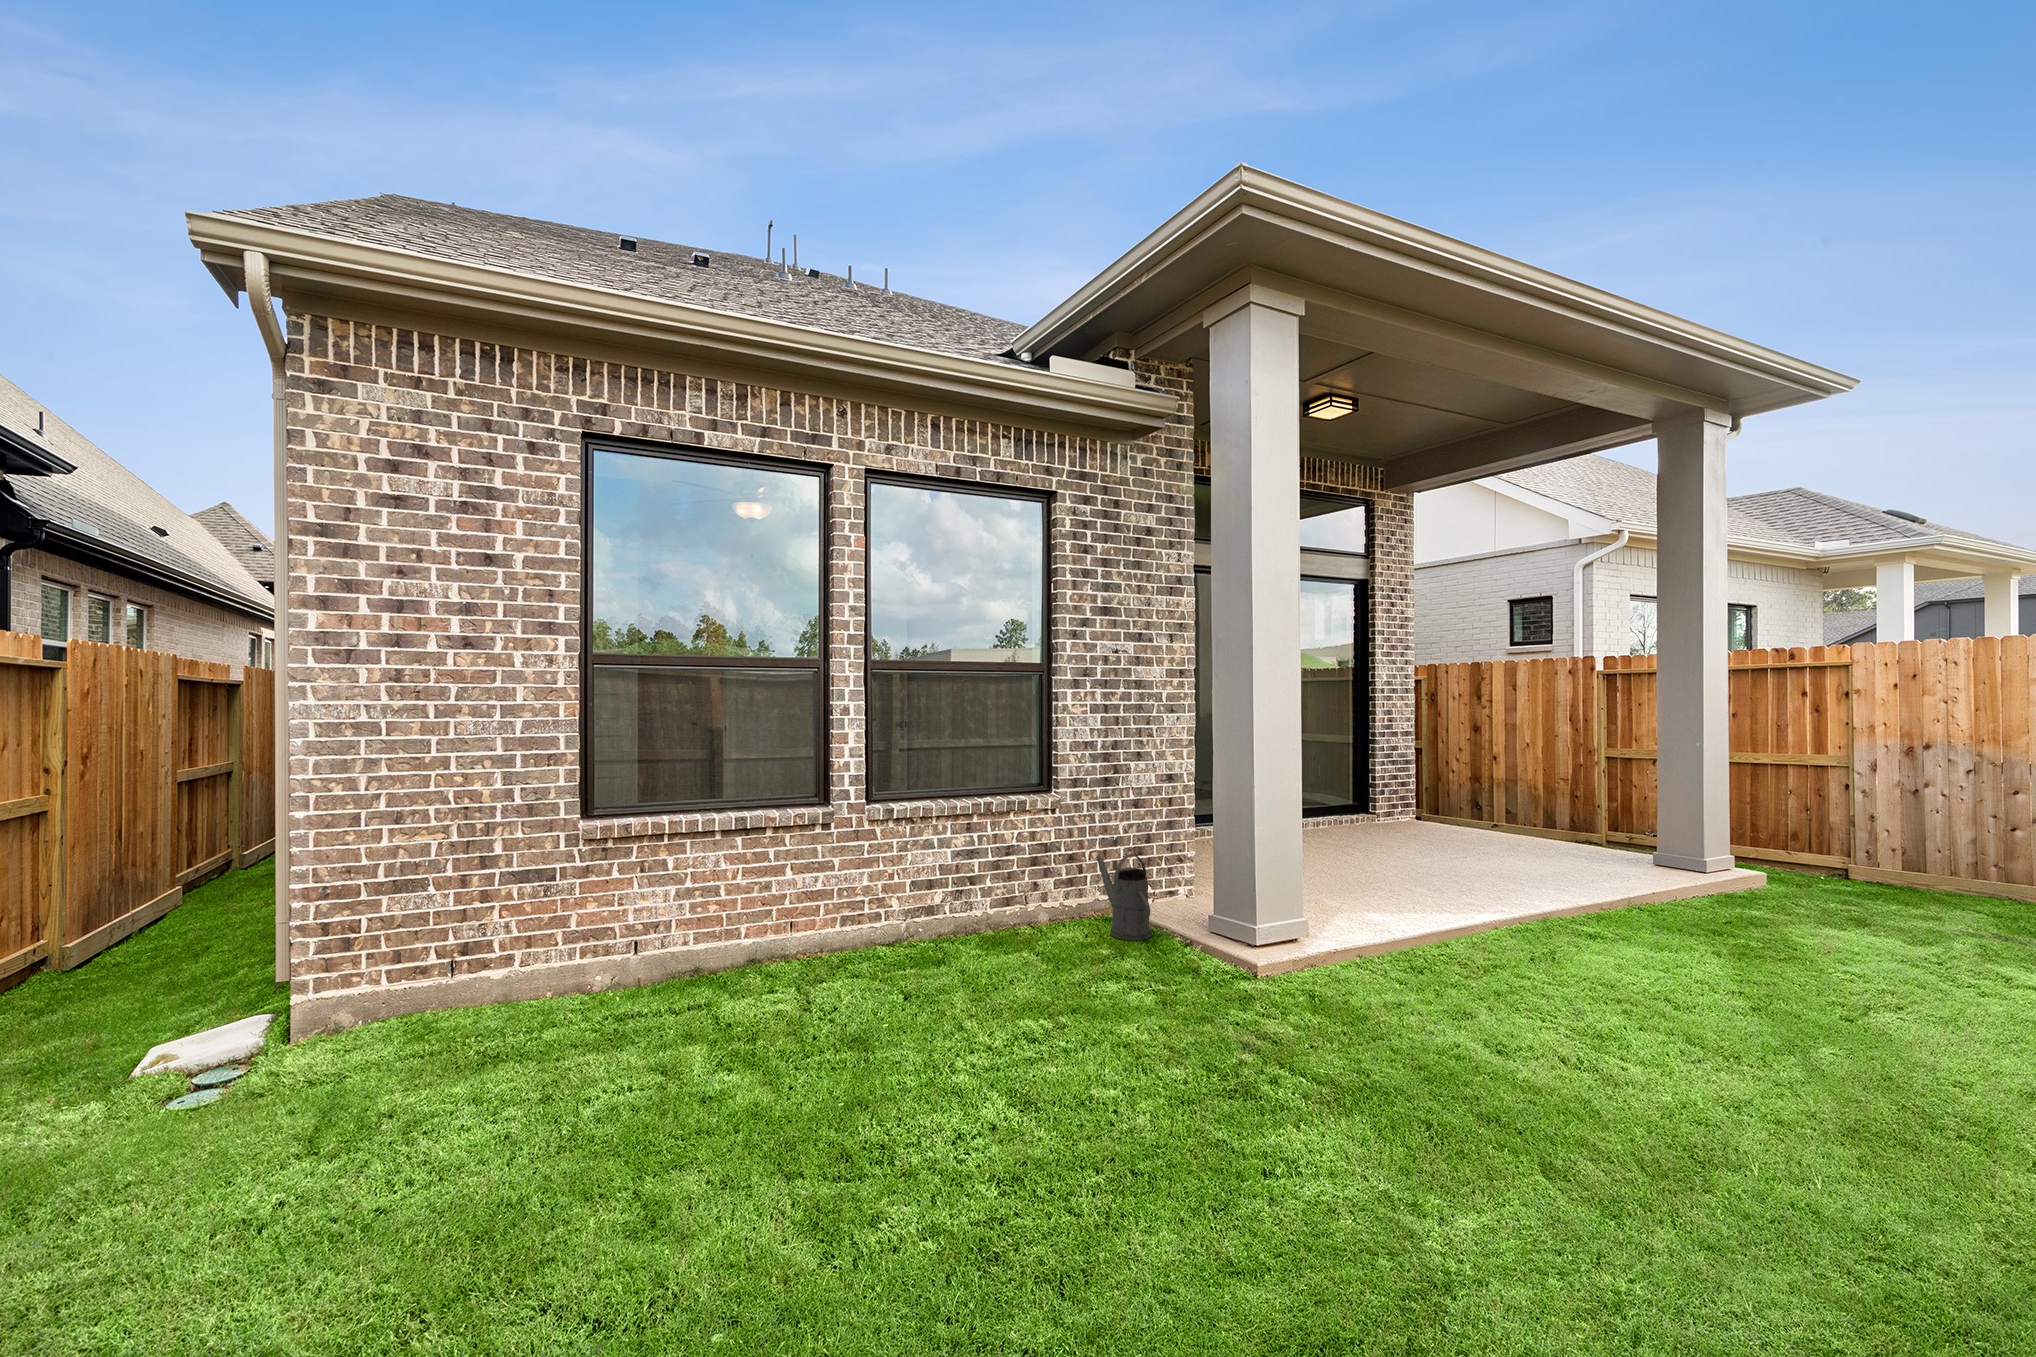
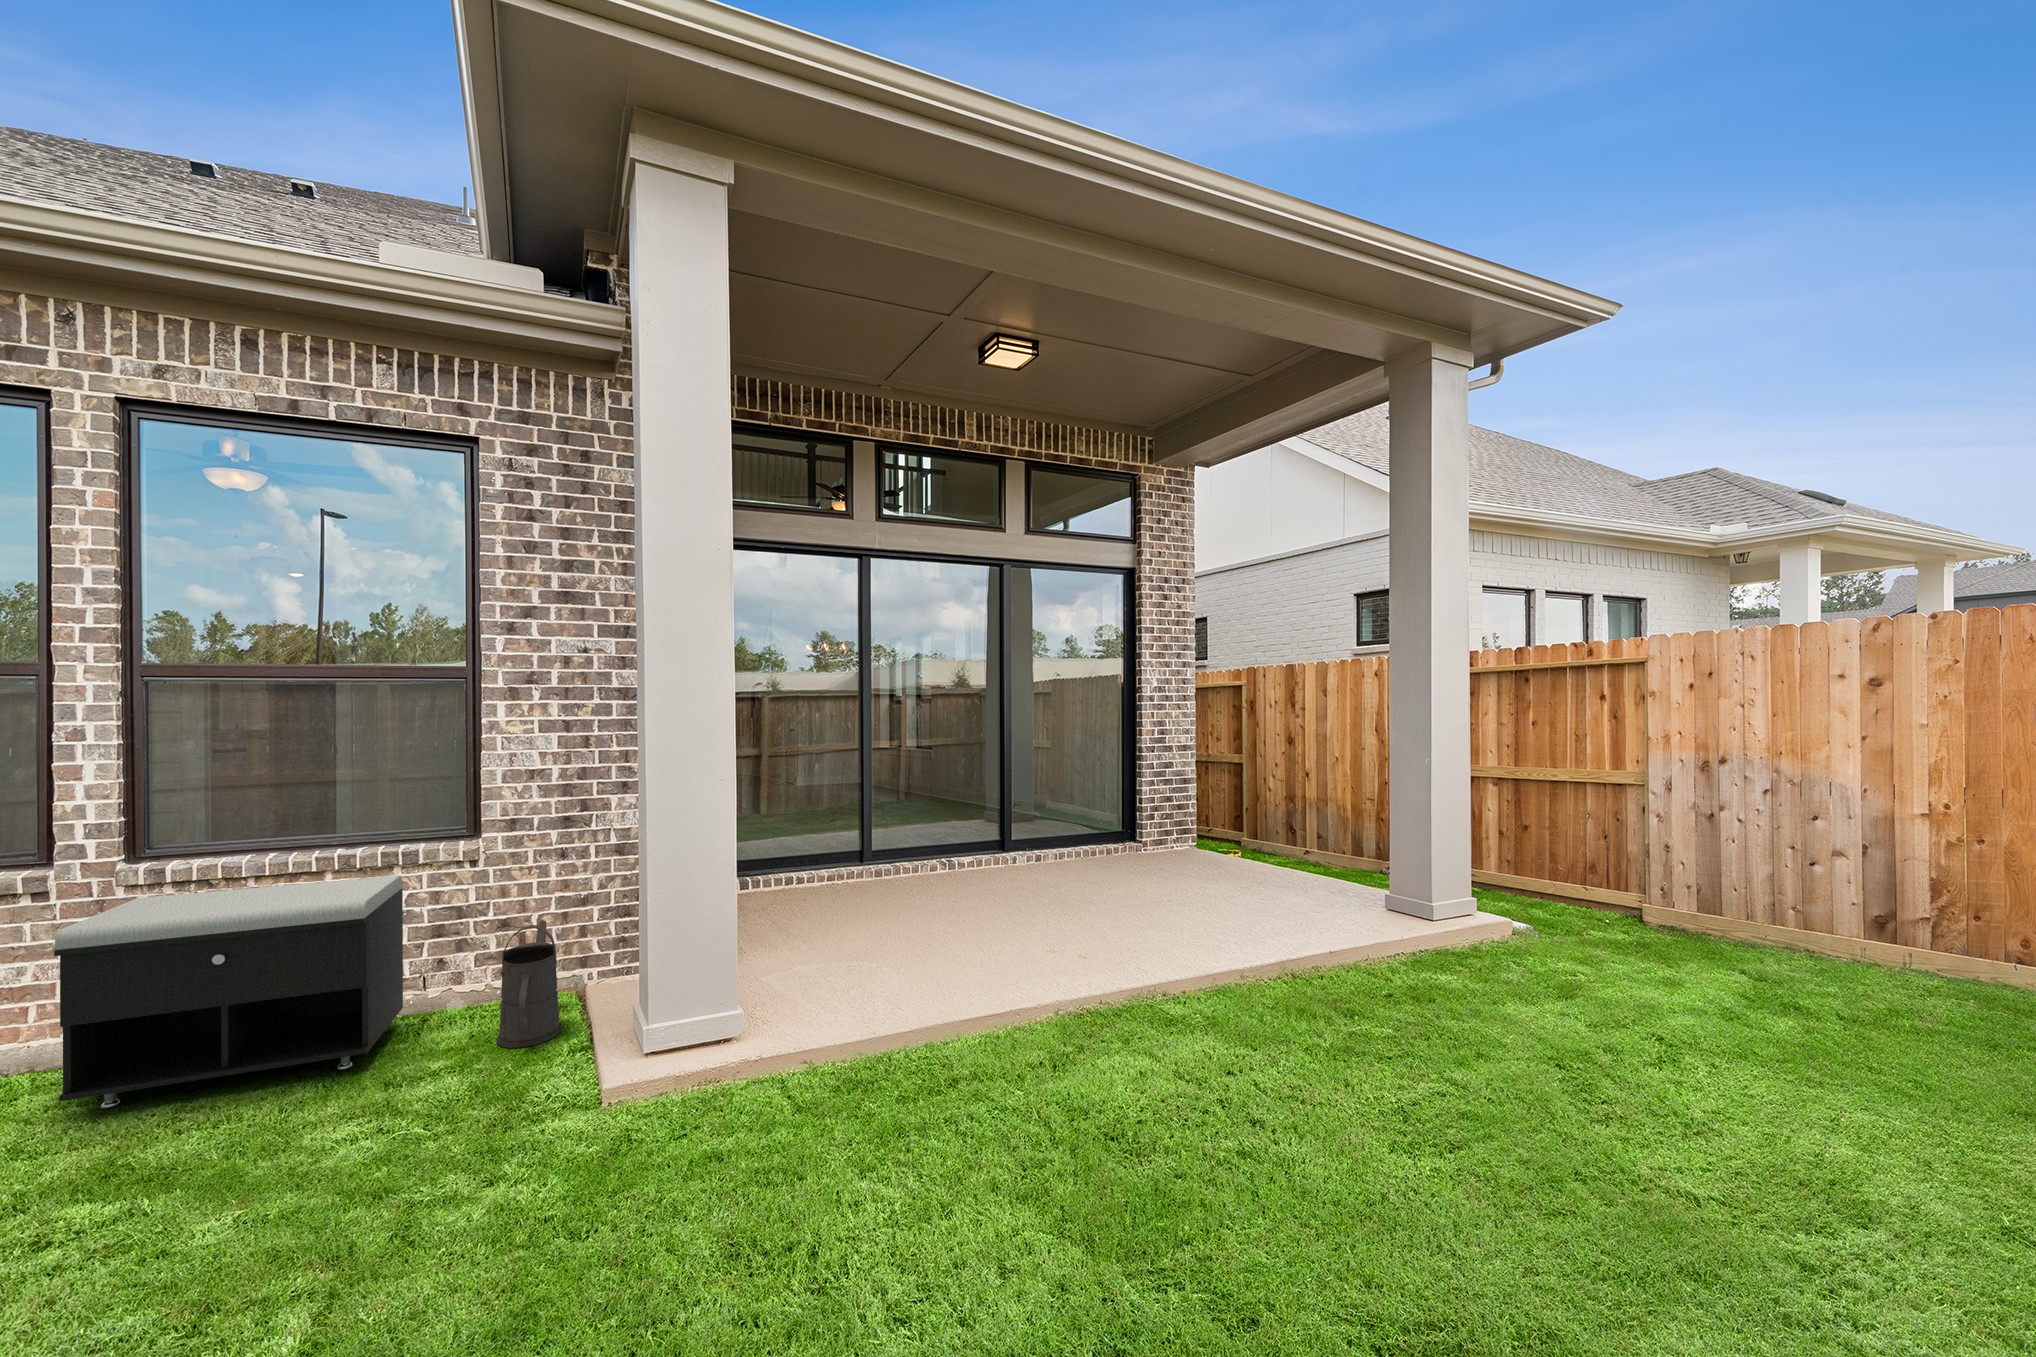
storage bench: none [882,818,1060,970] -> present [54,875,403,1108]

